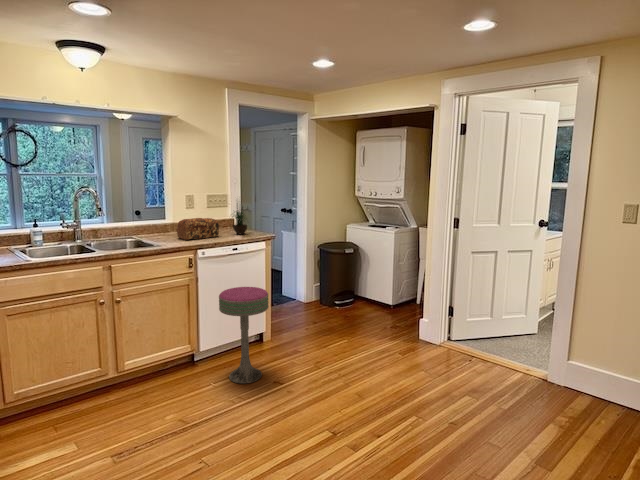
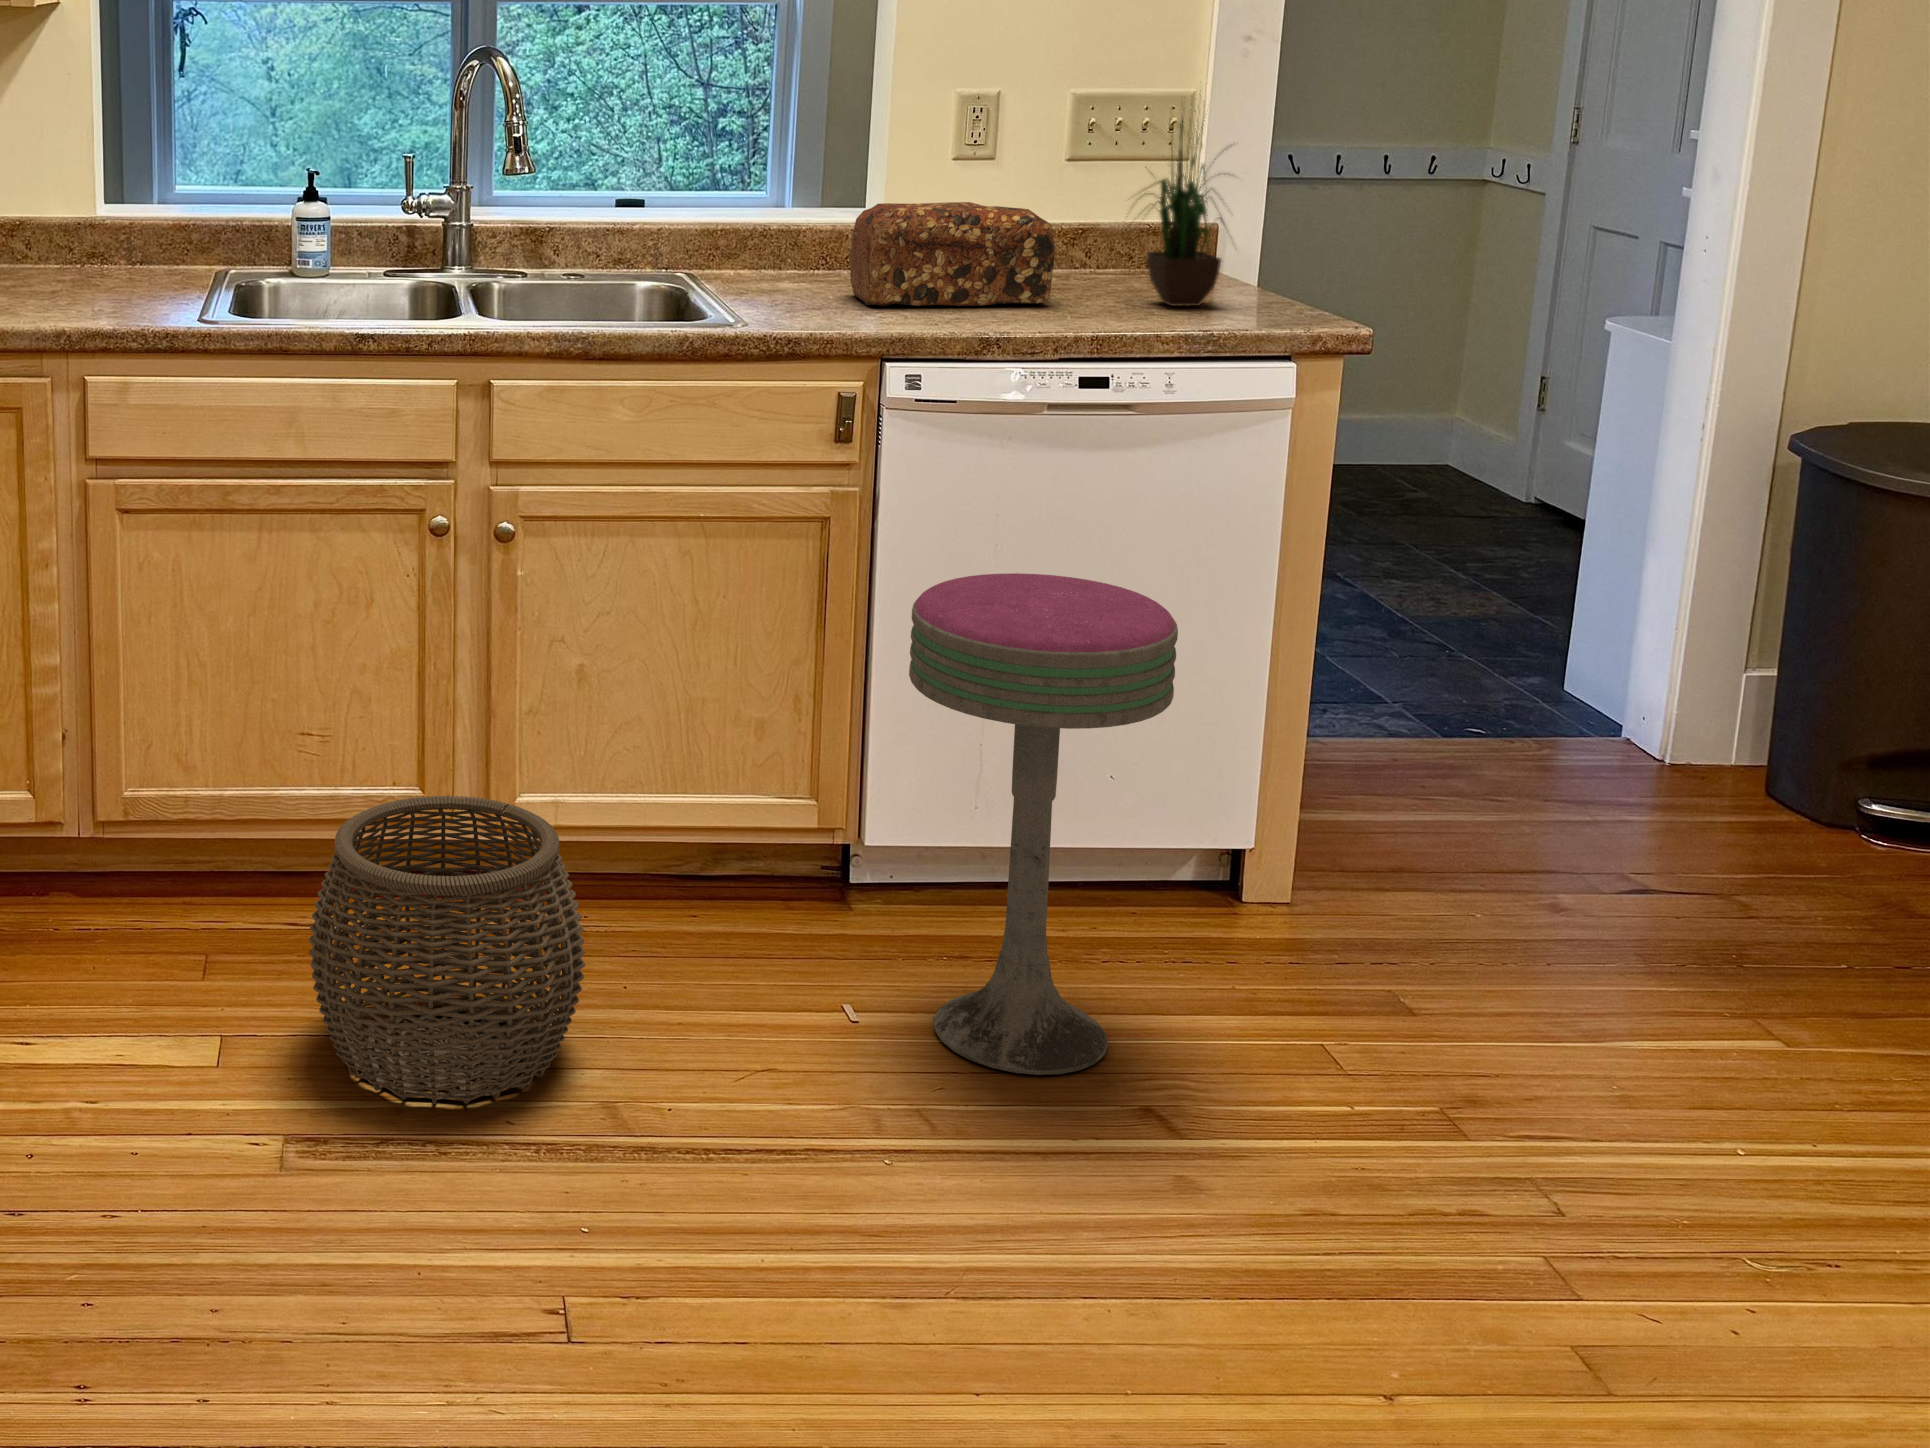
woven basket: none [97,361,168,438] -> present [309,796,585,1104]

